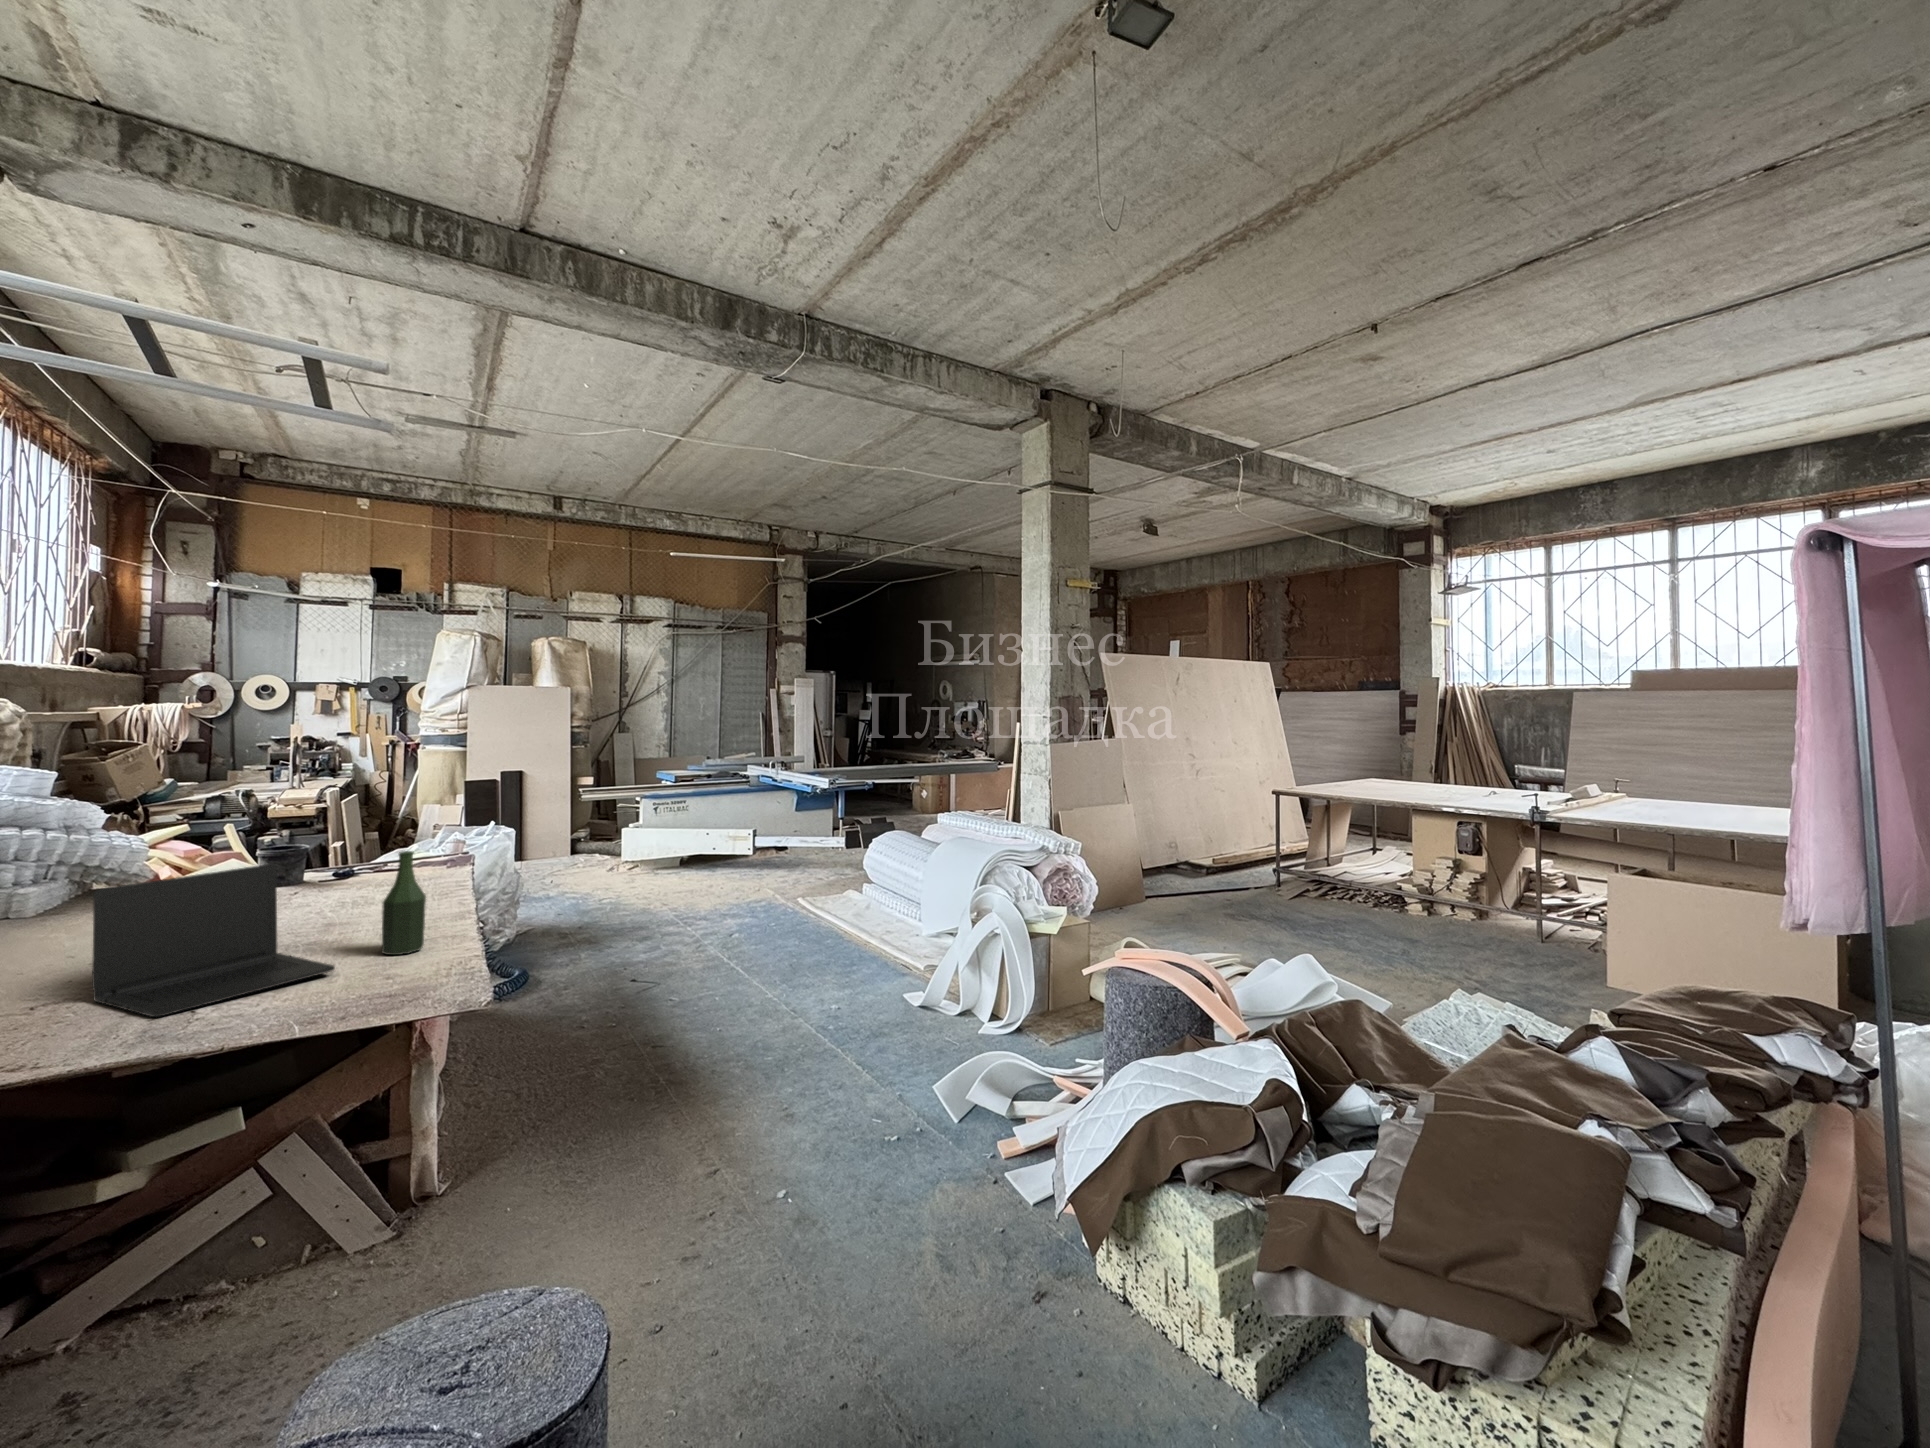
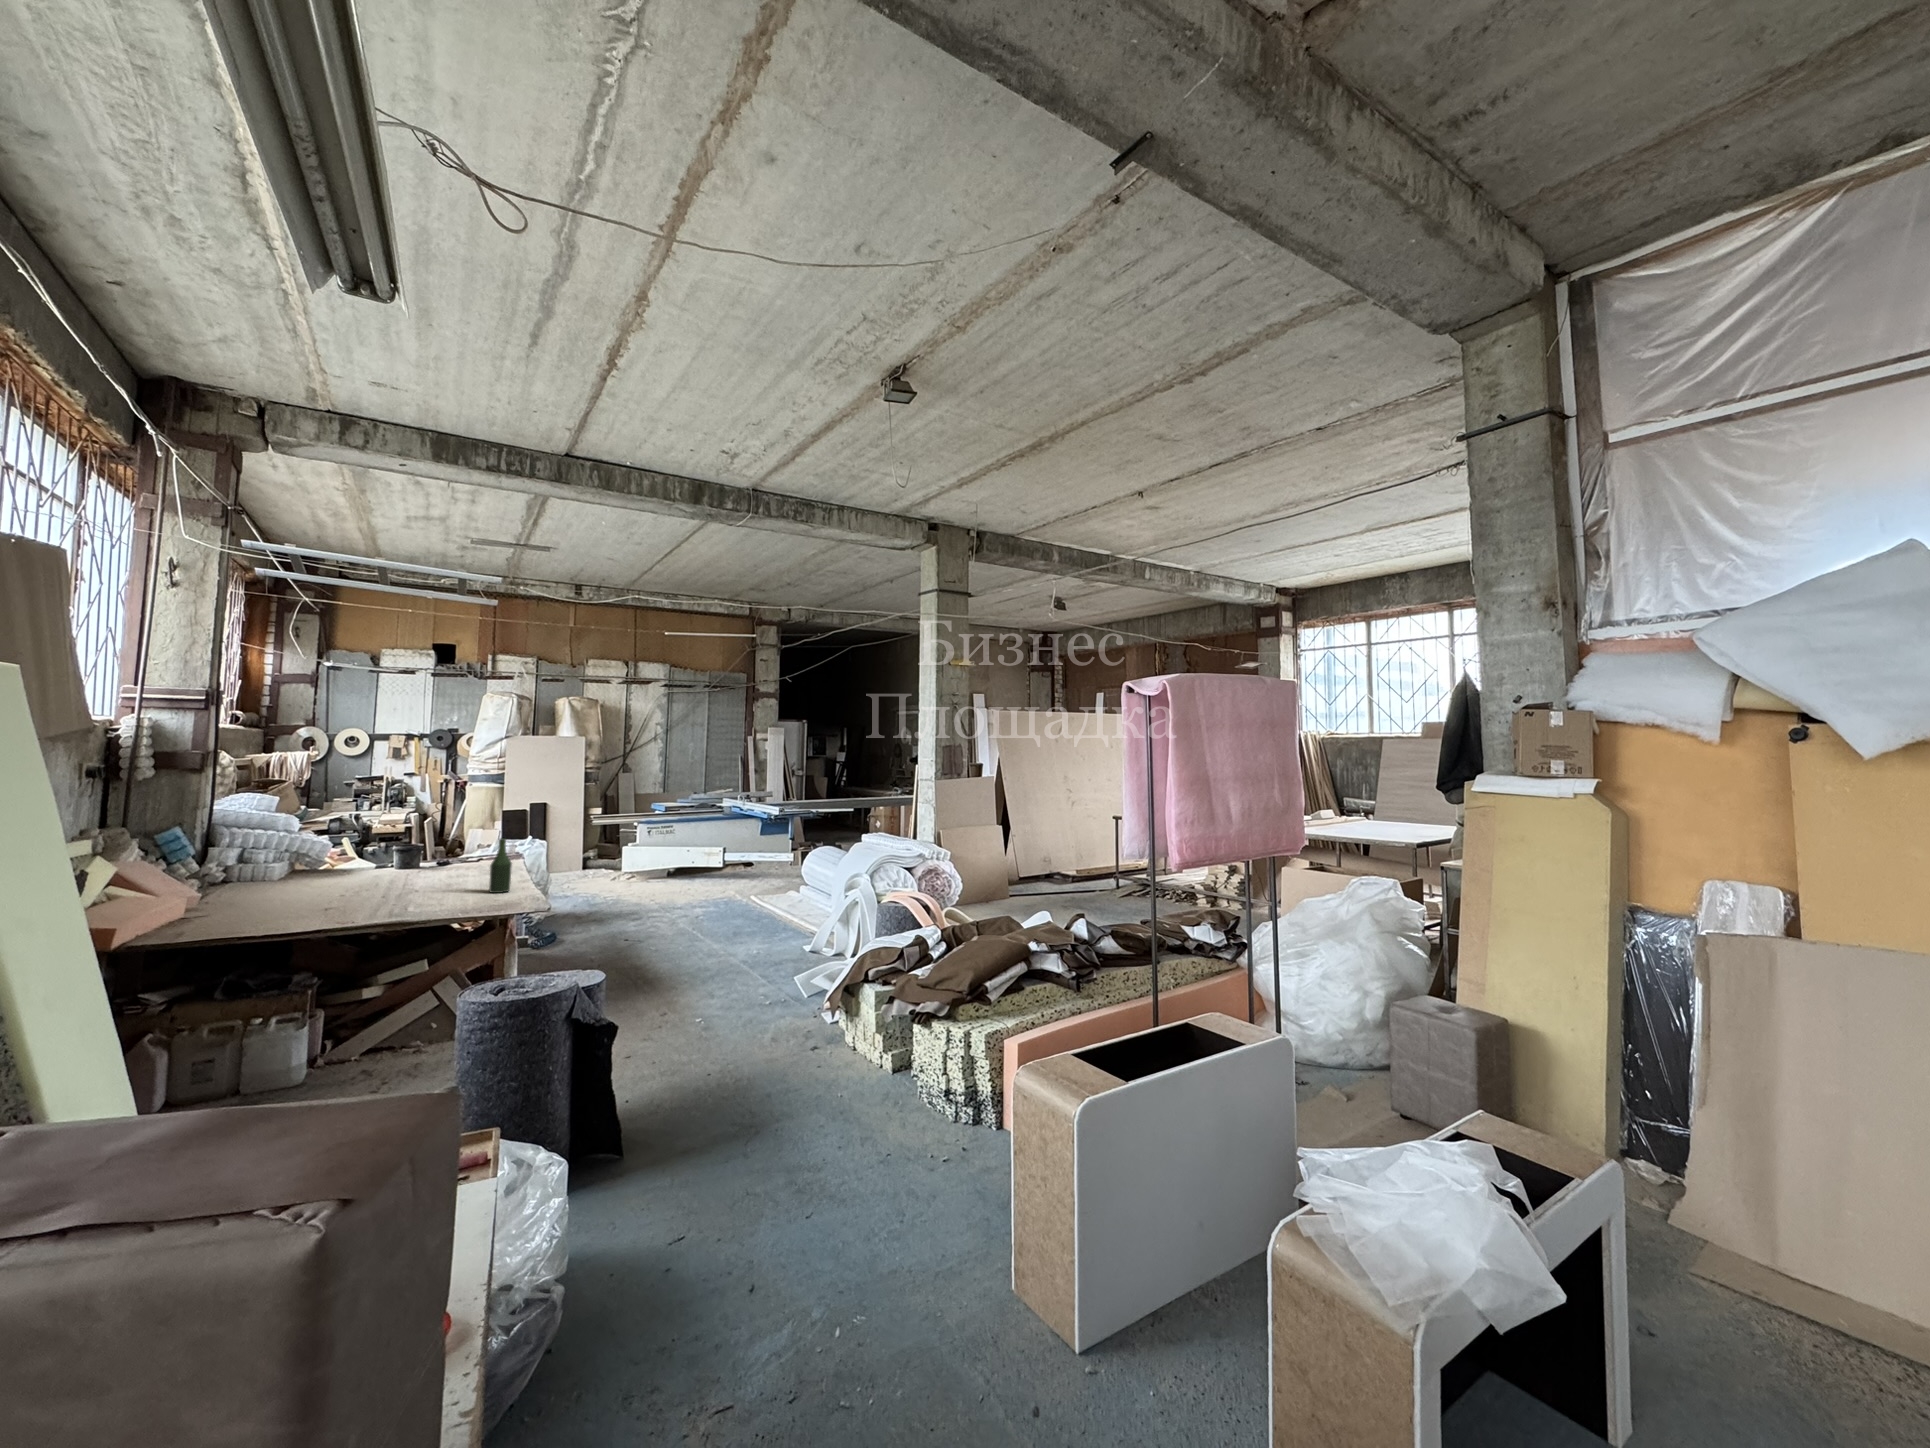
laptop: present [92,864,335,1017] -> none [362,843,470,909]

